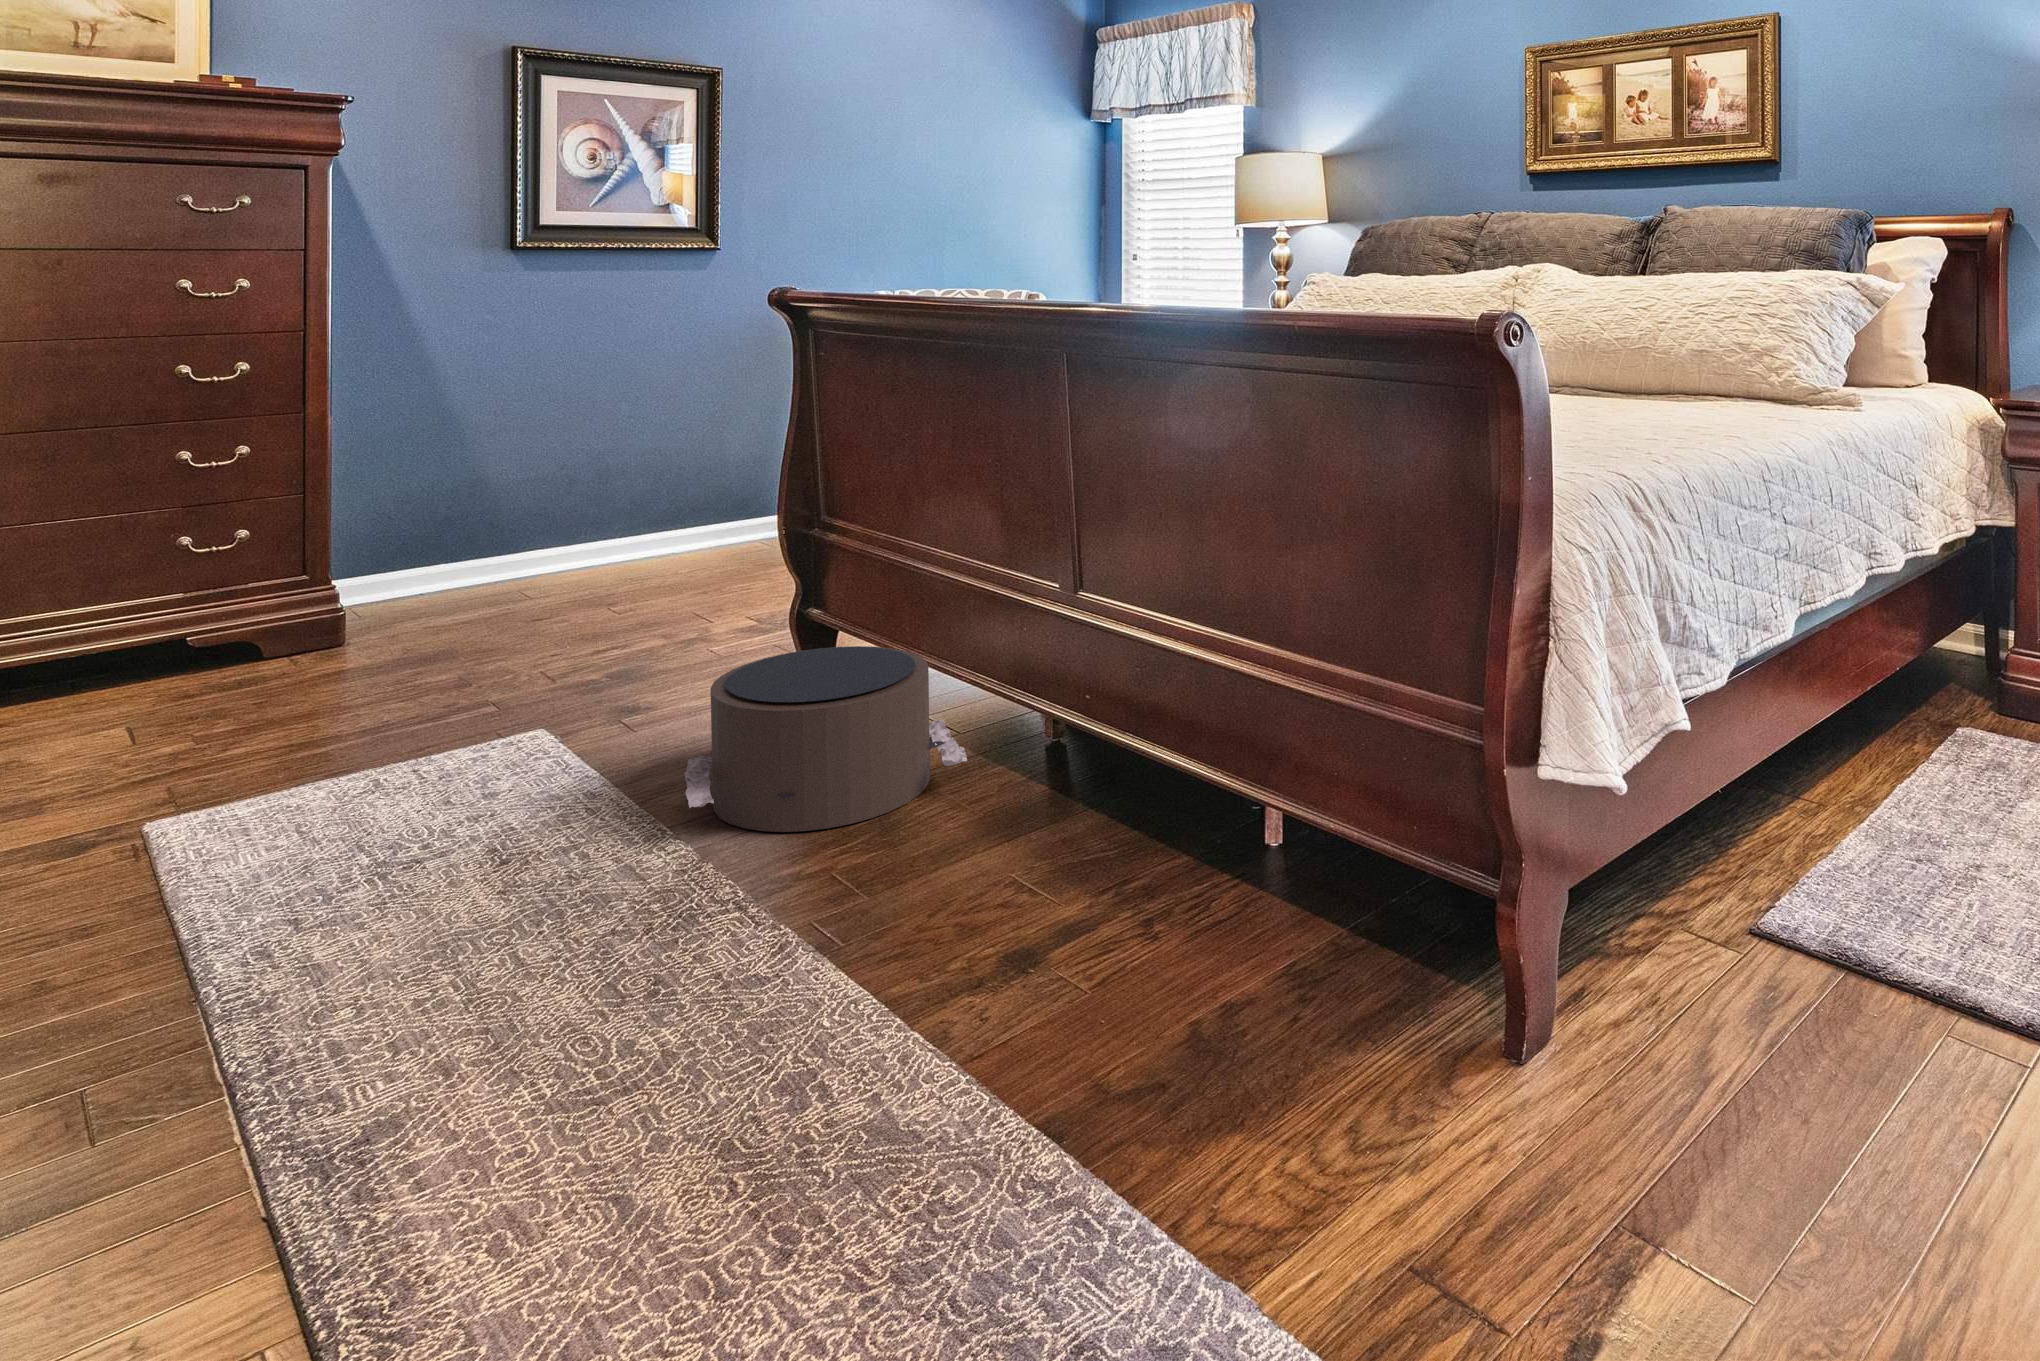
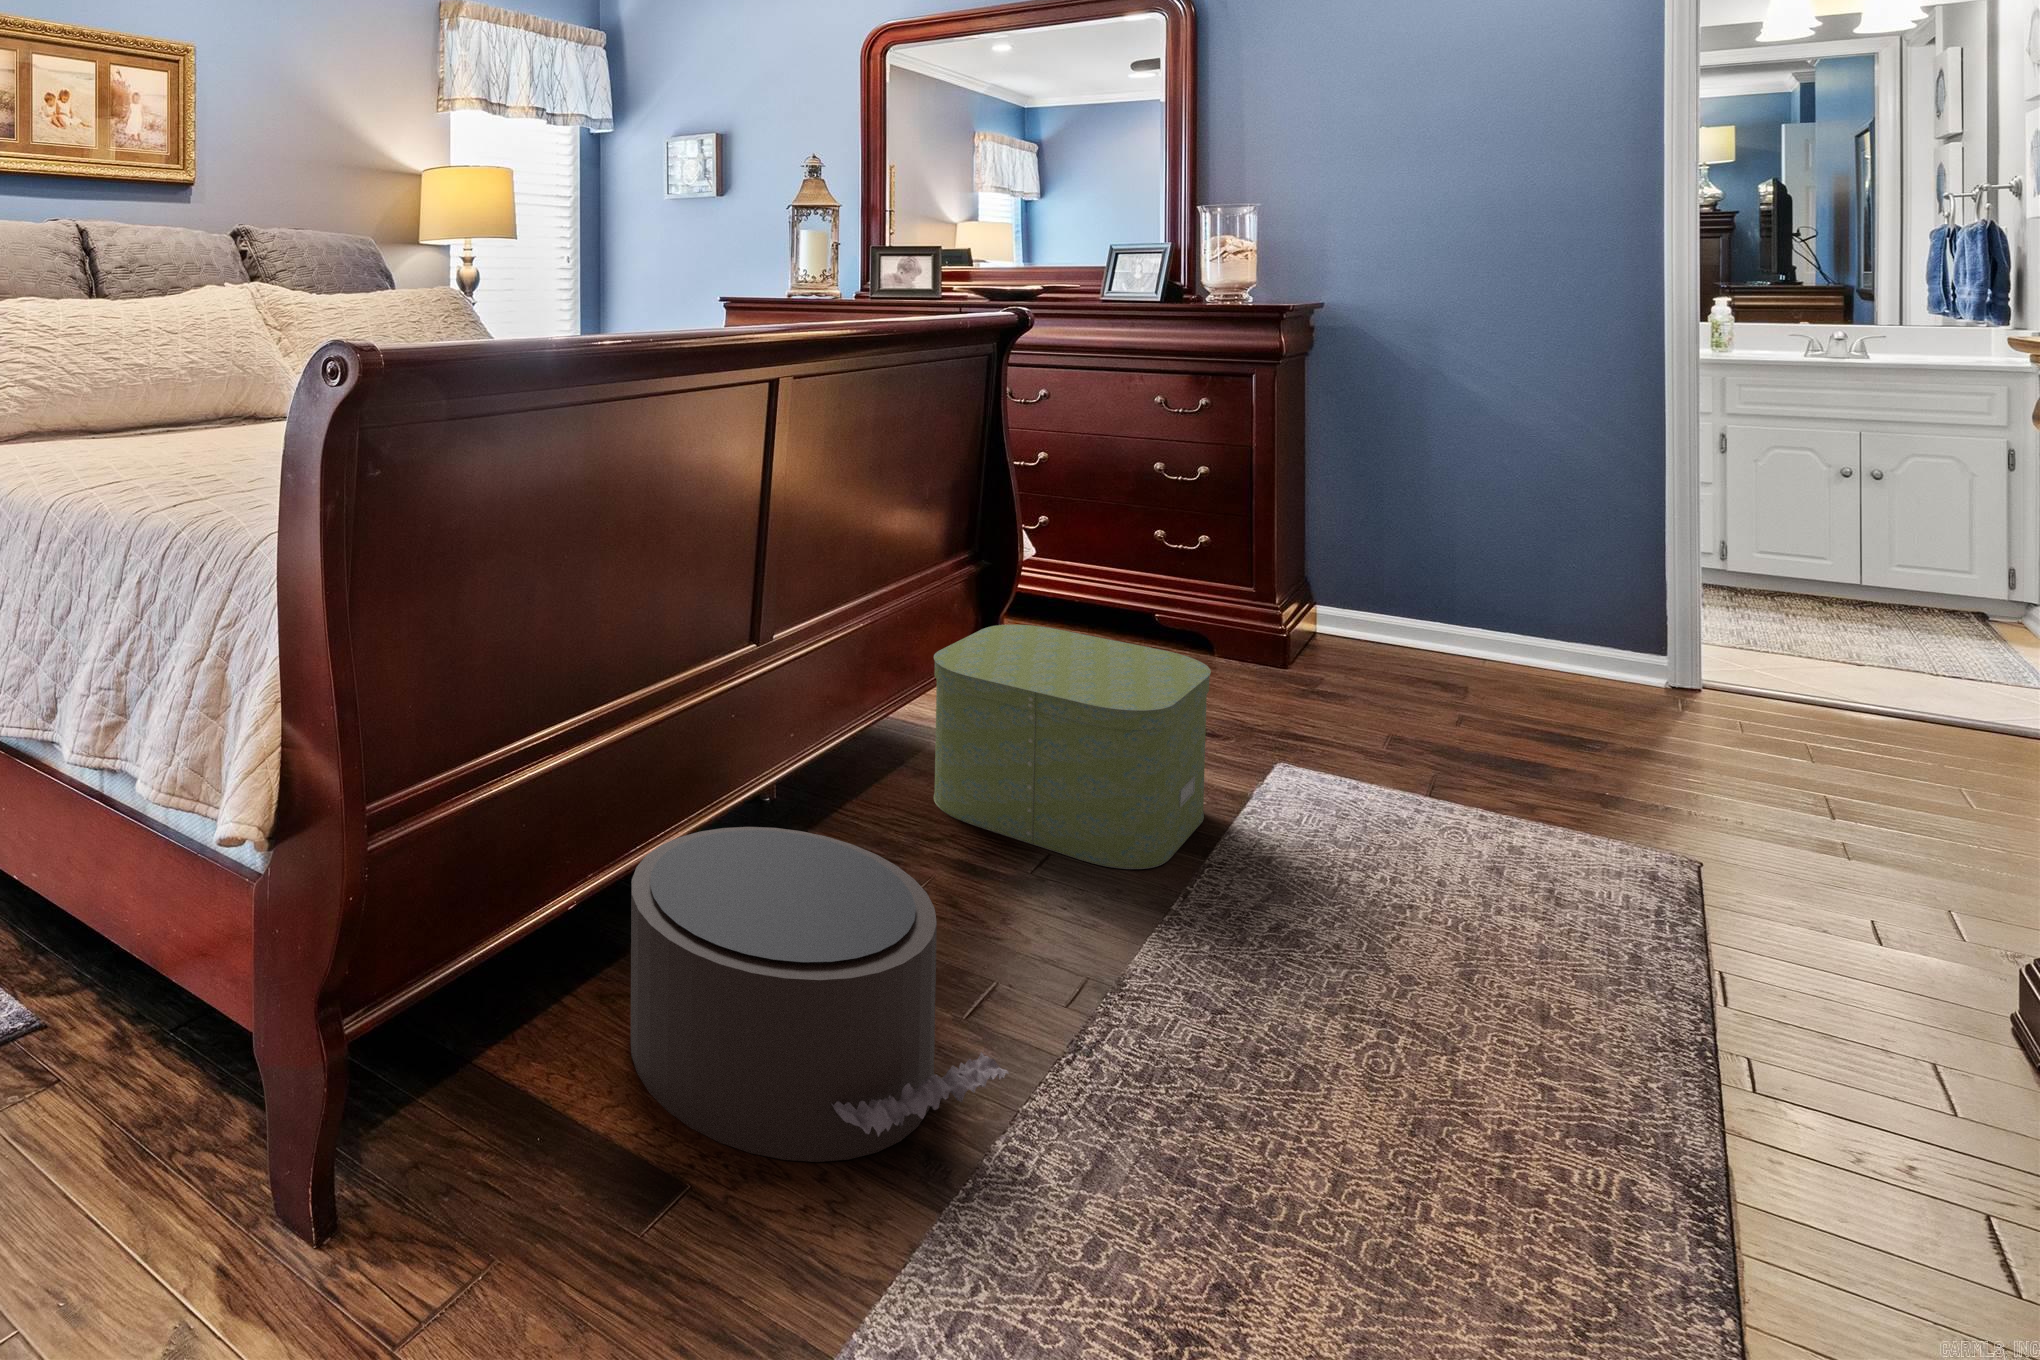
storage box: none [984,738,1380,1152] -> present [933,625,1211,869]

